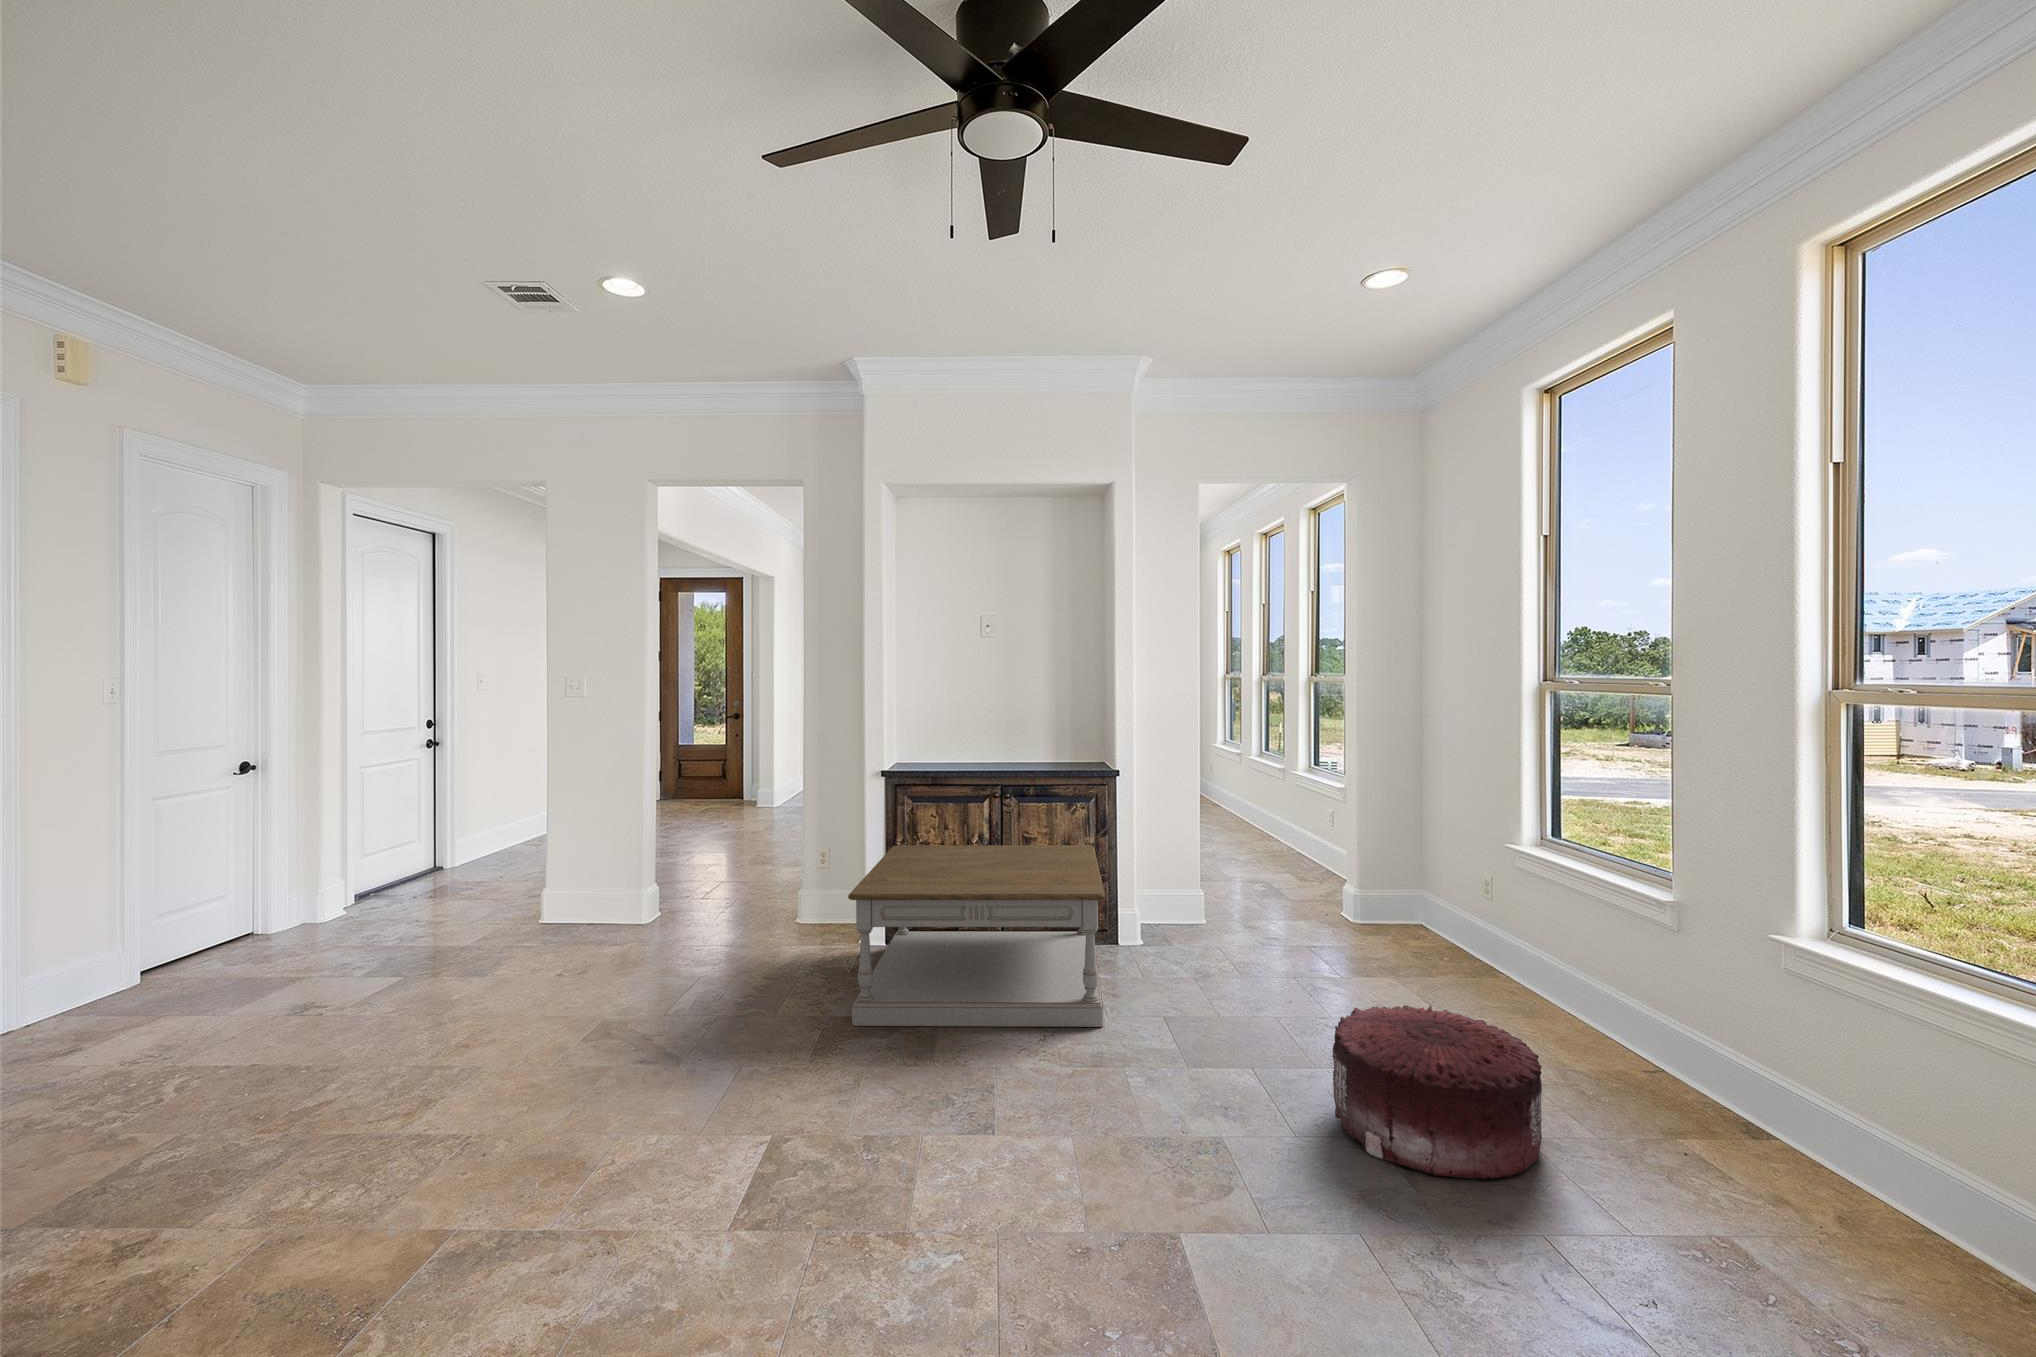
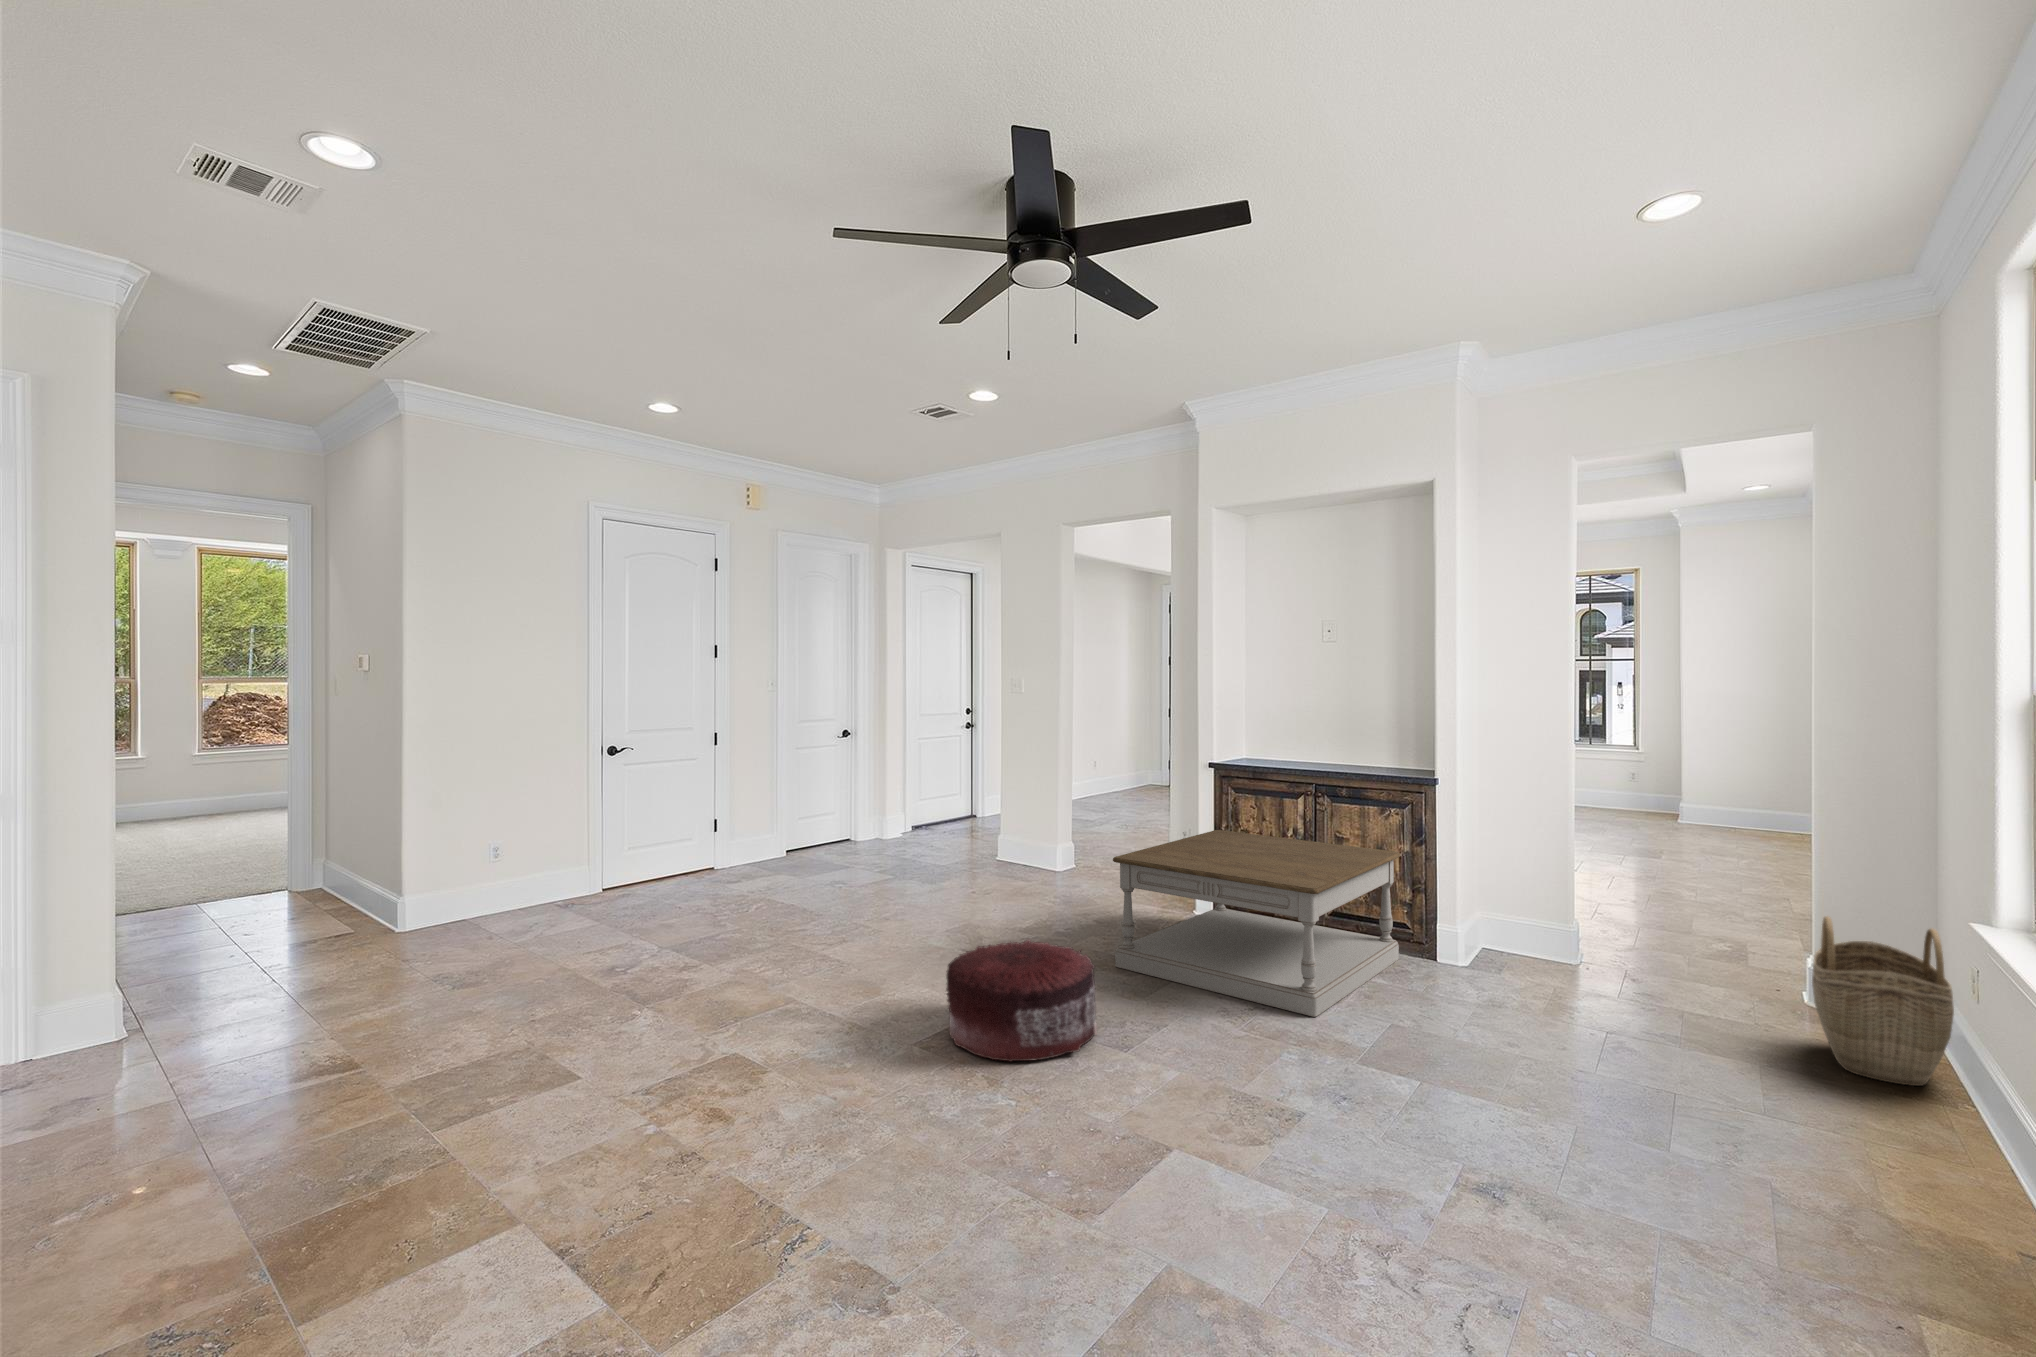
woven basket: none [1403,853,1499,970] -> present [1812,916,1954,1086]
pouf: present [1332,1005,1542,1179] -> present [946,940,1097,1062]

